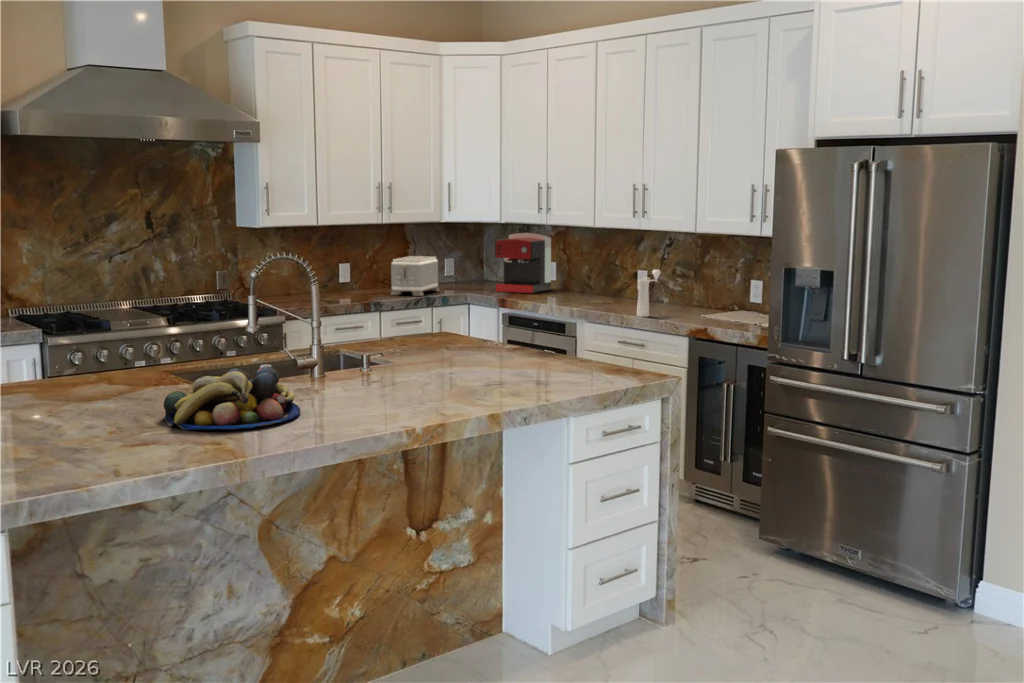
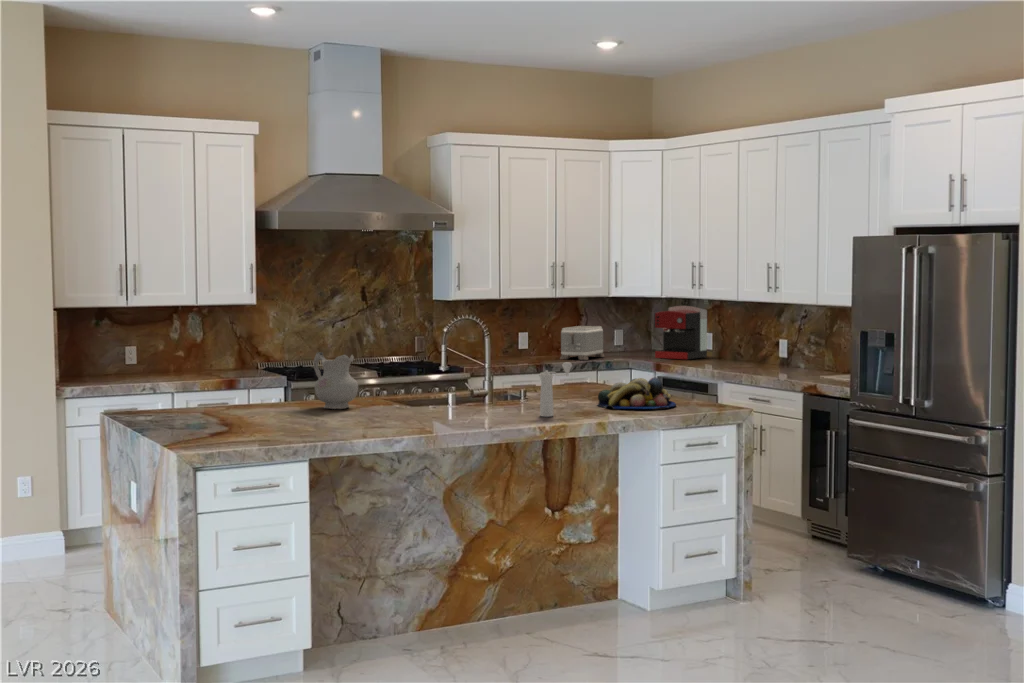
pepper mill: present [637,270,661,317] -> present [540,363,572,417]
ceramic pitcher: none [45,312,118,402] -> present [314,352,358,409]
fruit bowl: present [163,366,300,430] -> present [598,377,676,409]

